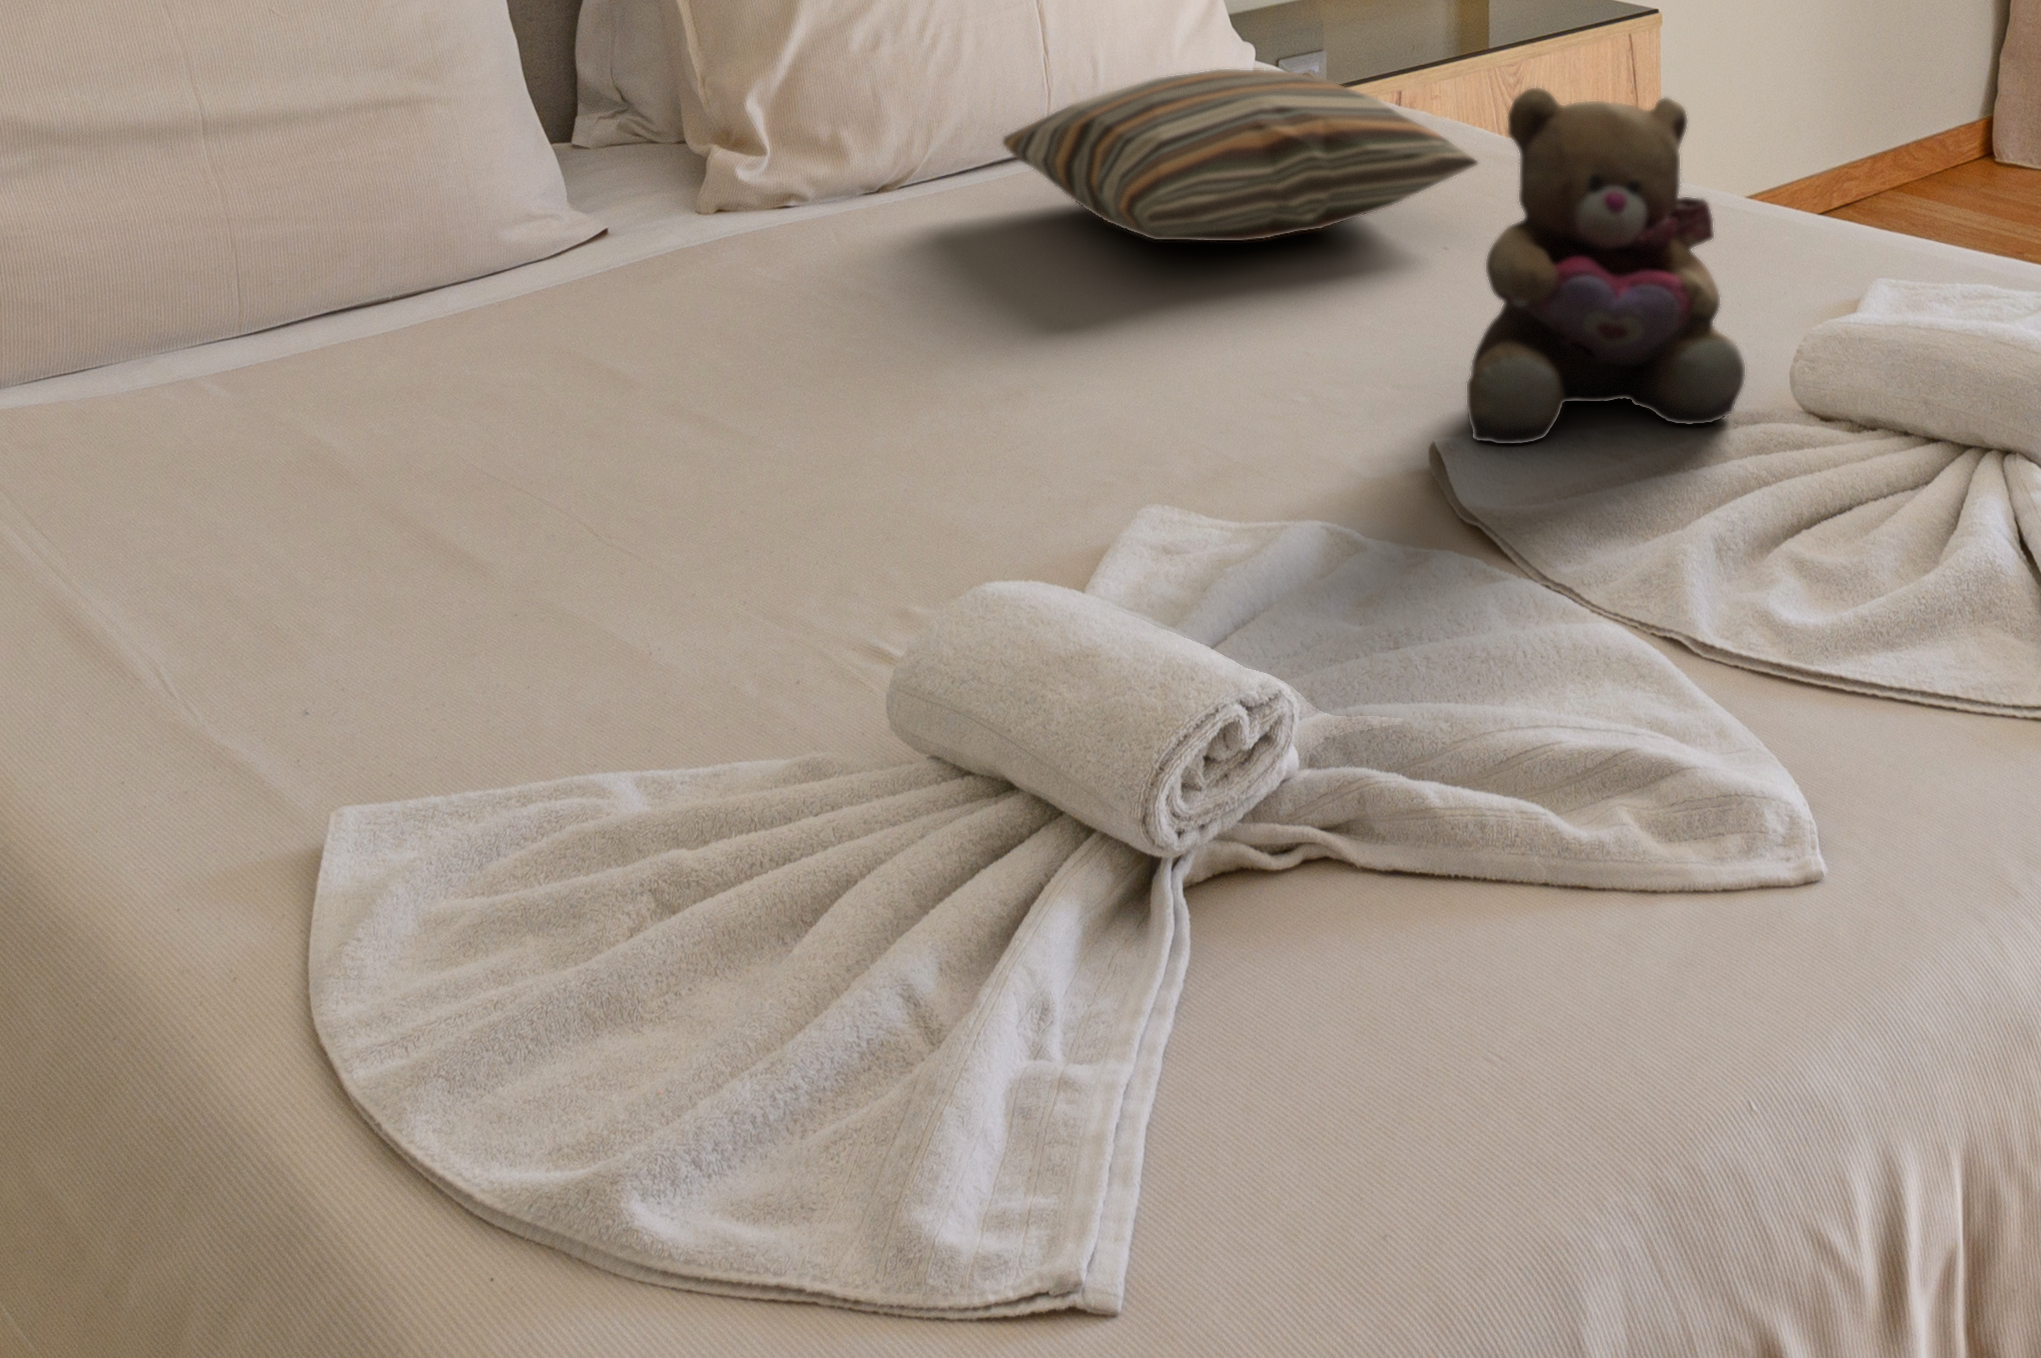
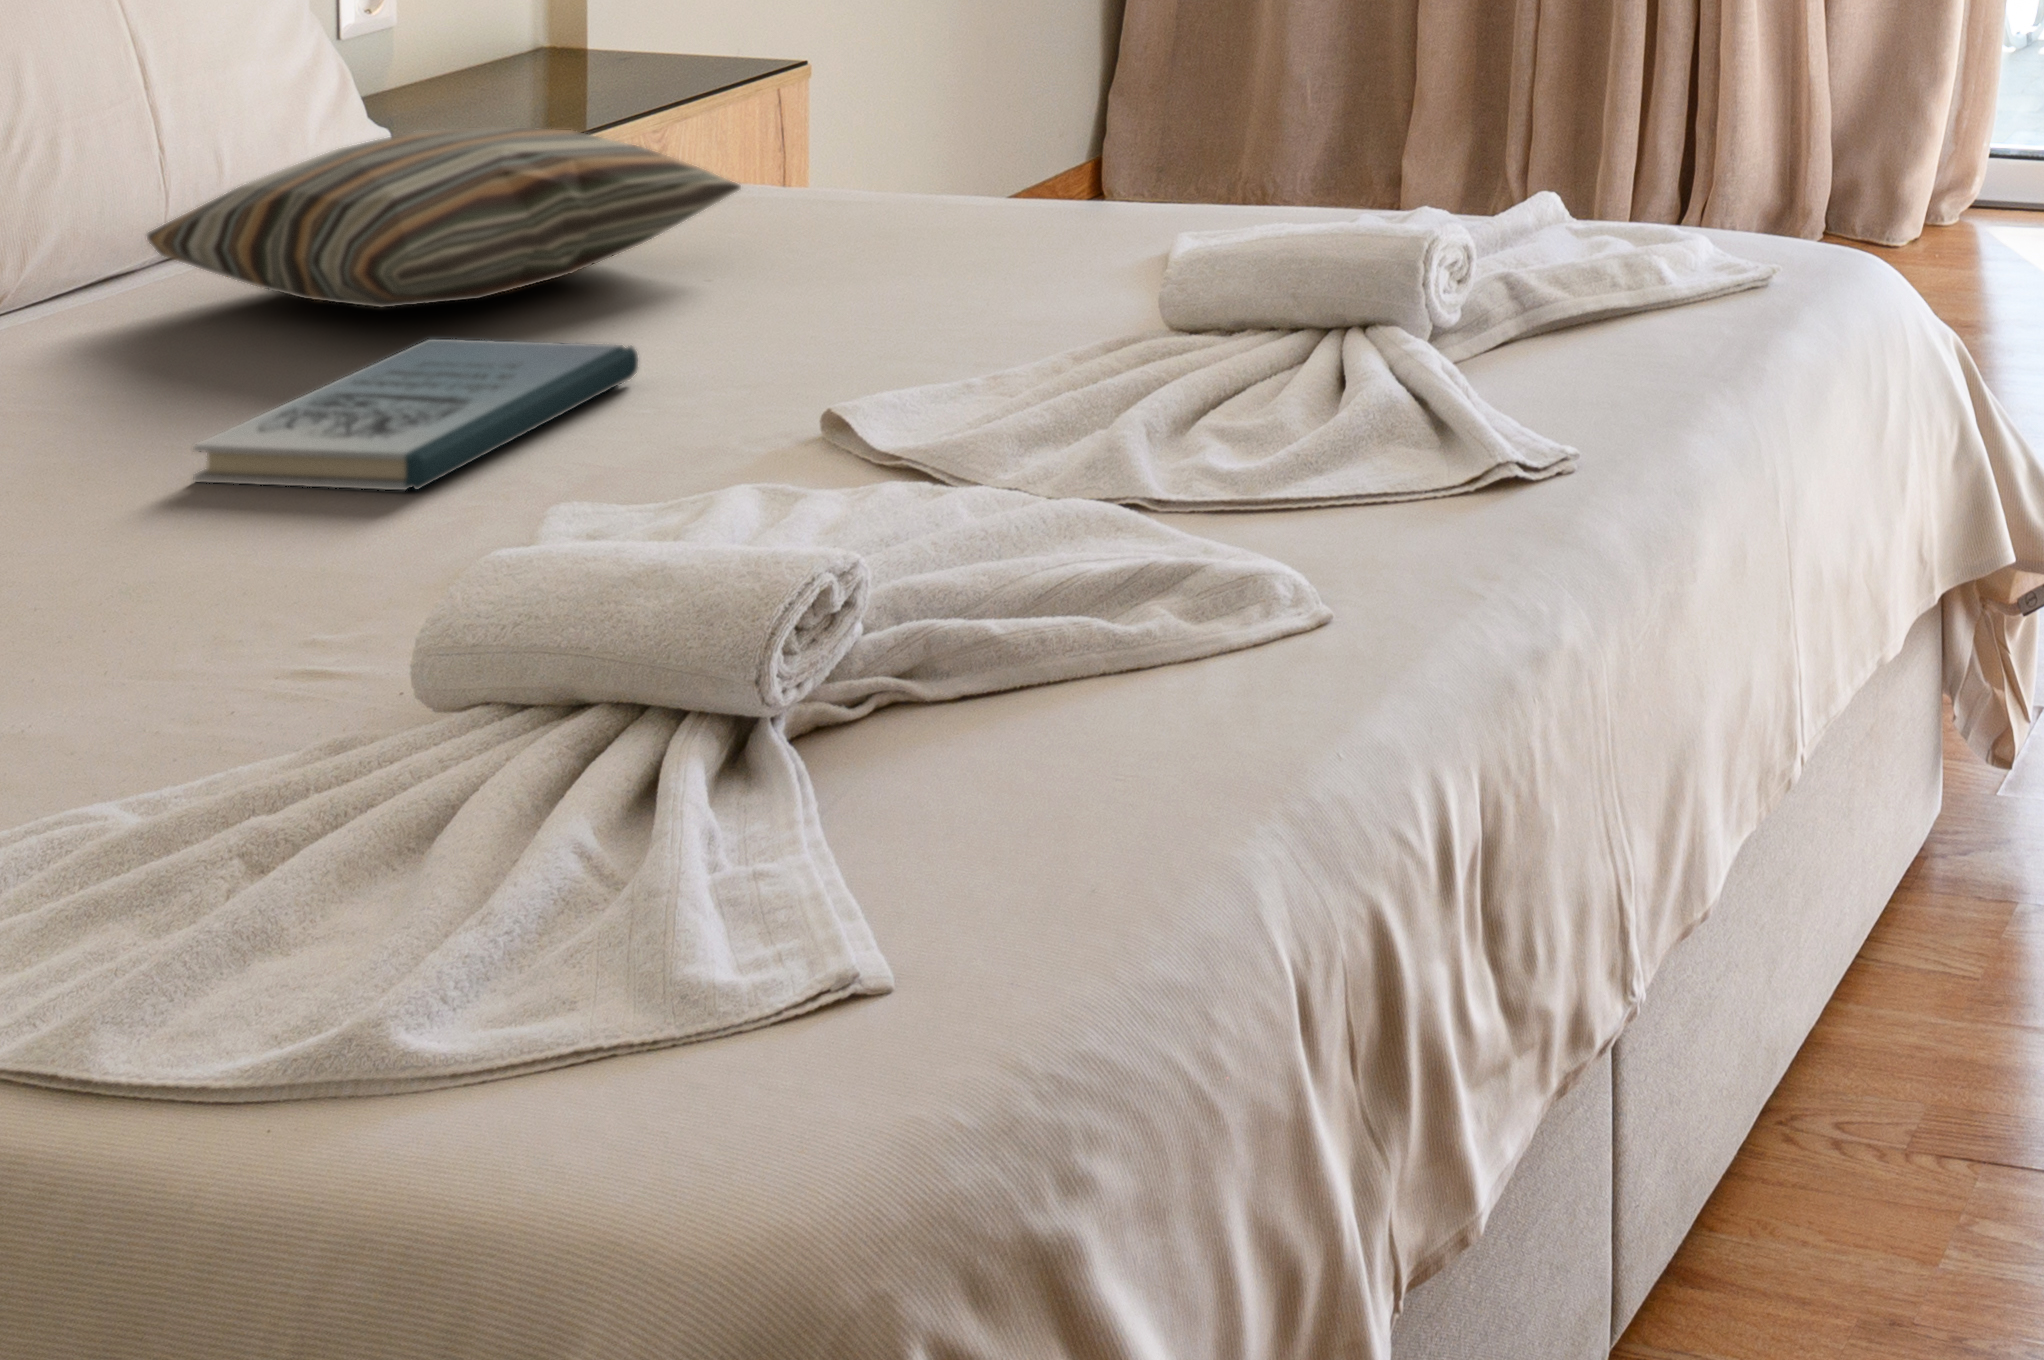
teddy bear: present [1467,87,1745,444] -> none [830,68,1101,410]
book: none [924,284,1319,455] -> present [193,339,638,491]

